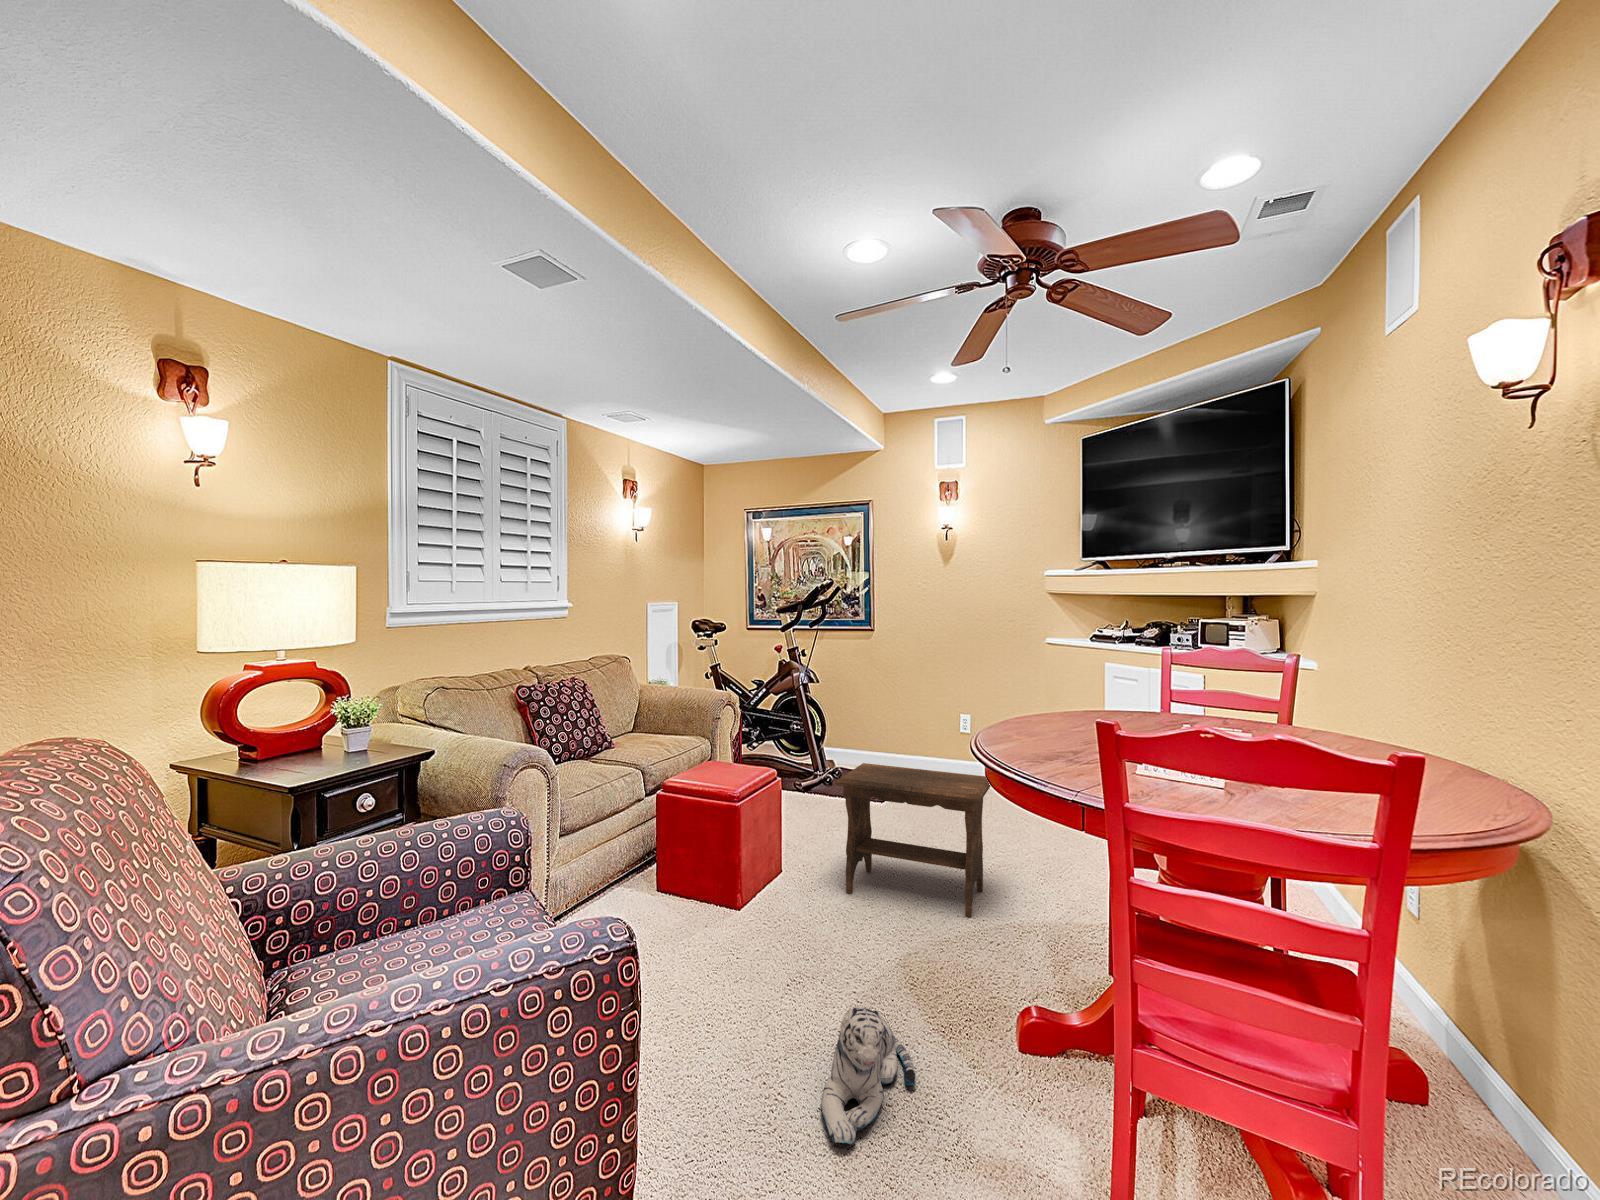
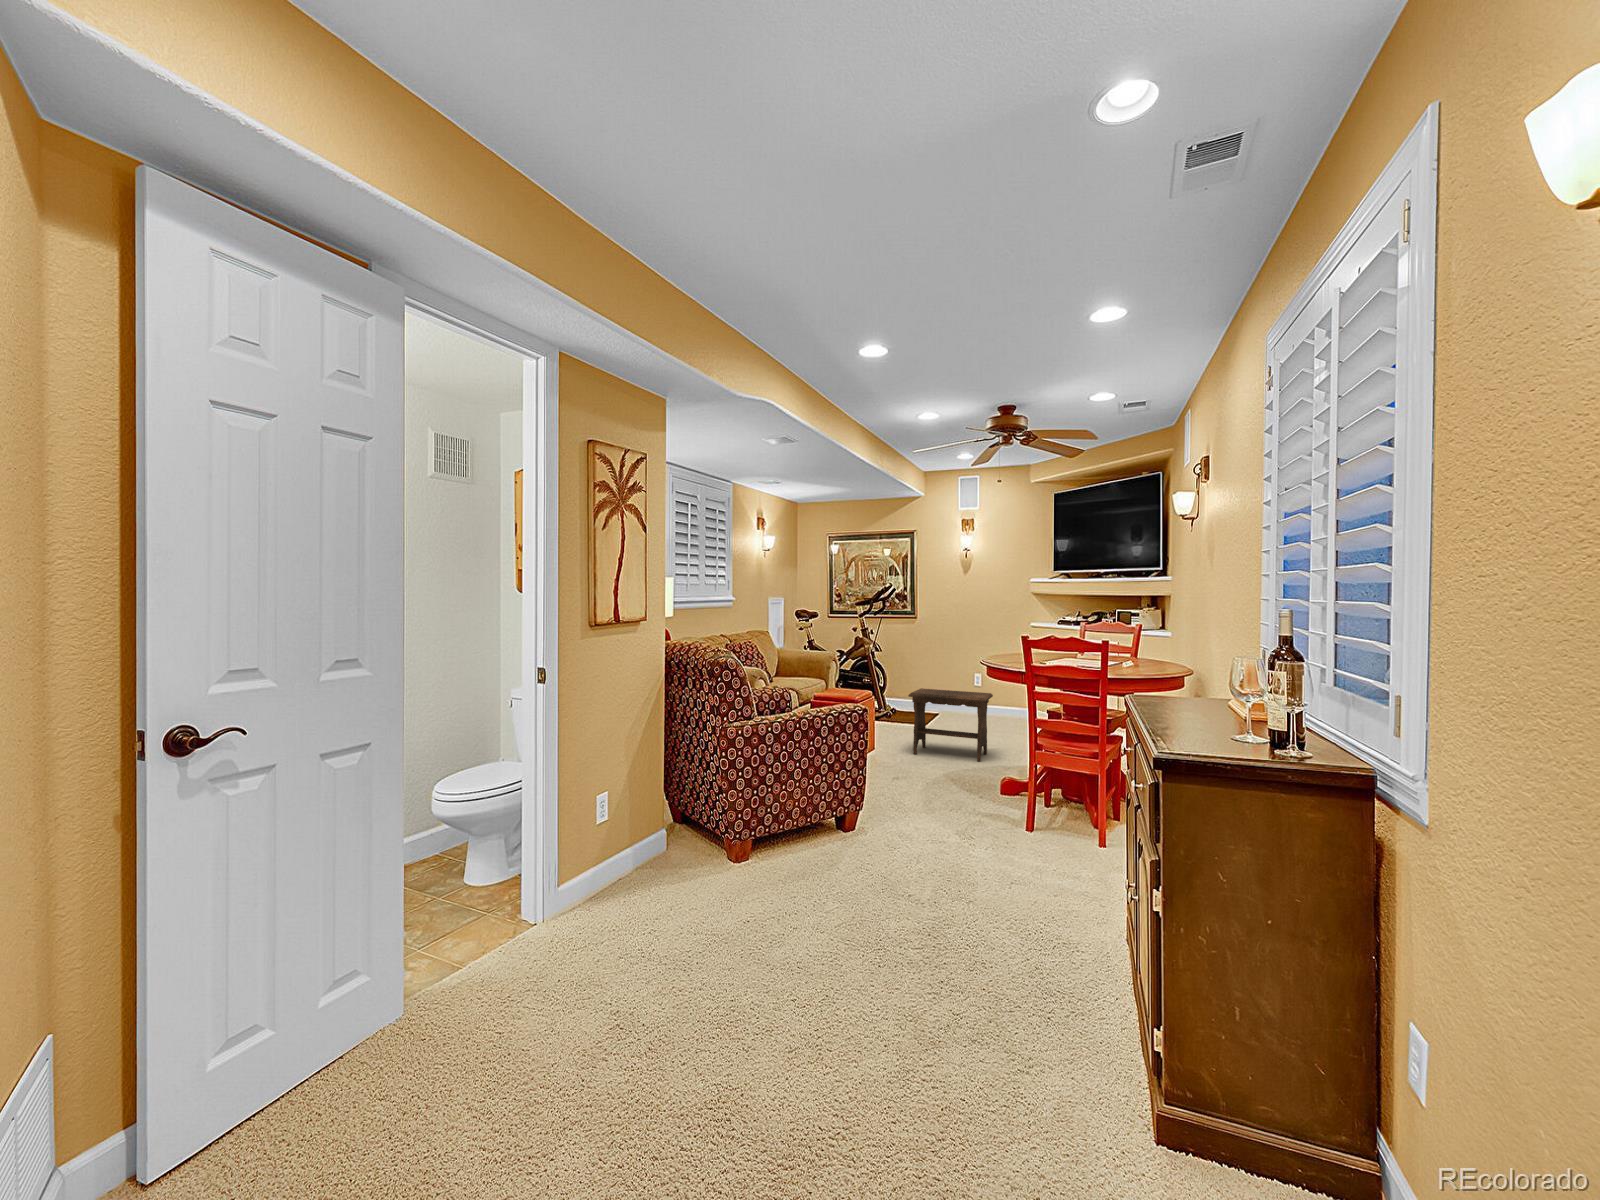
plush toy: present [821,1006,915,1145] -> none [918,764,956,807]

